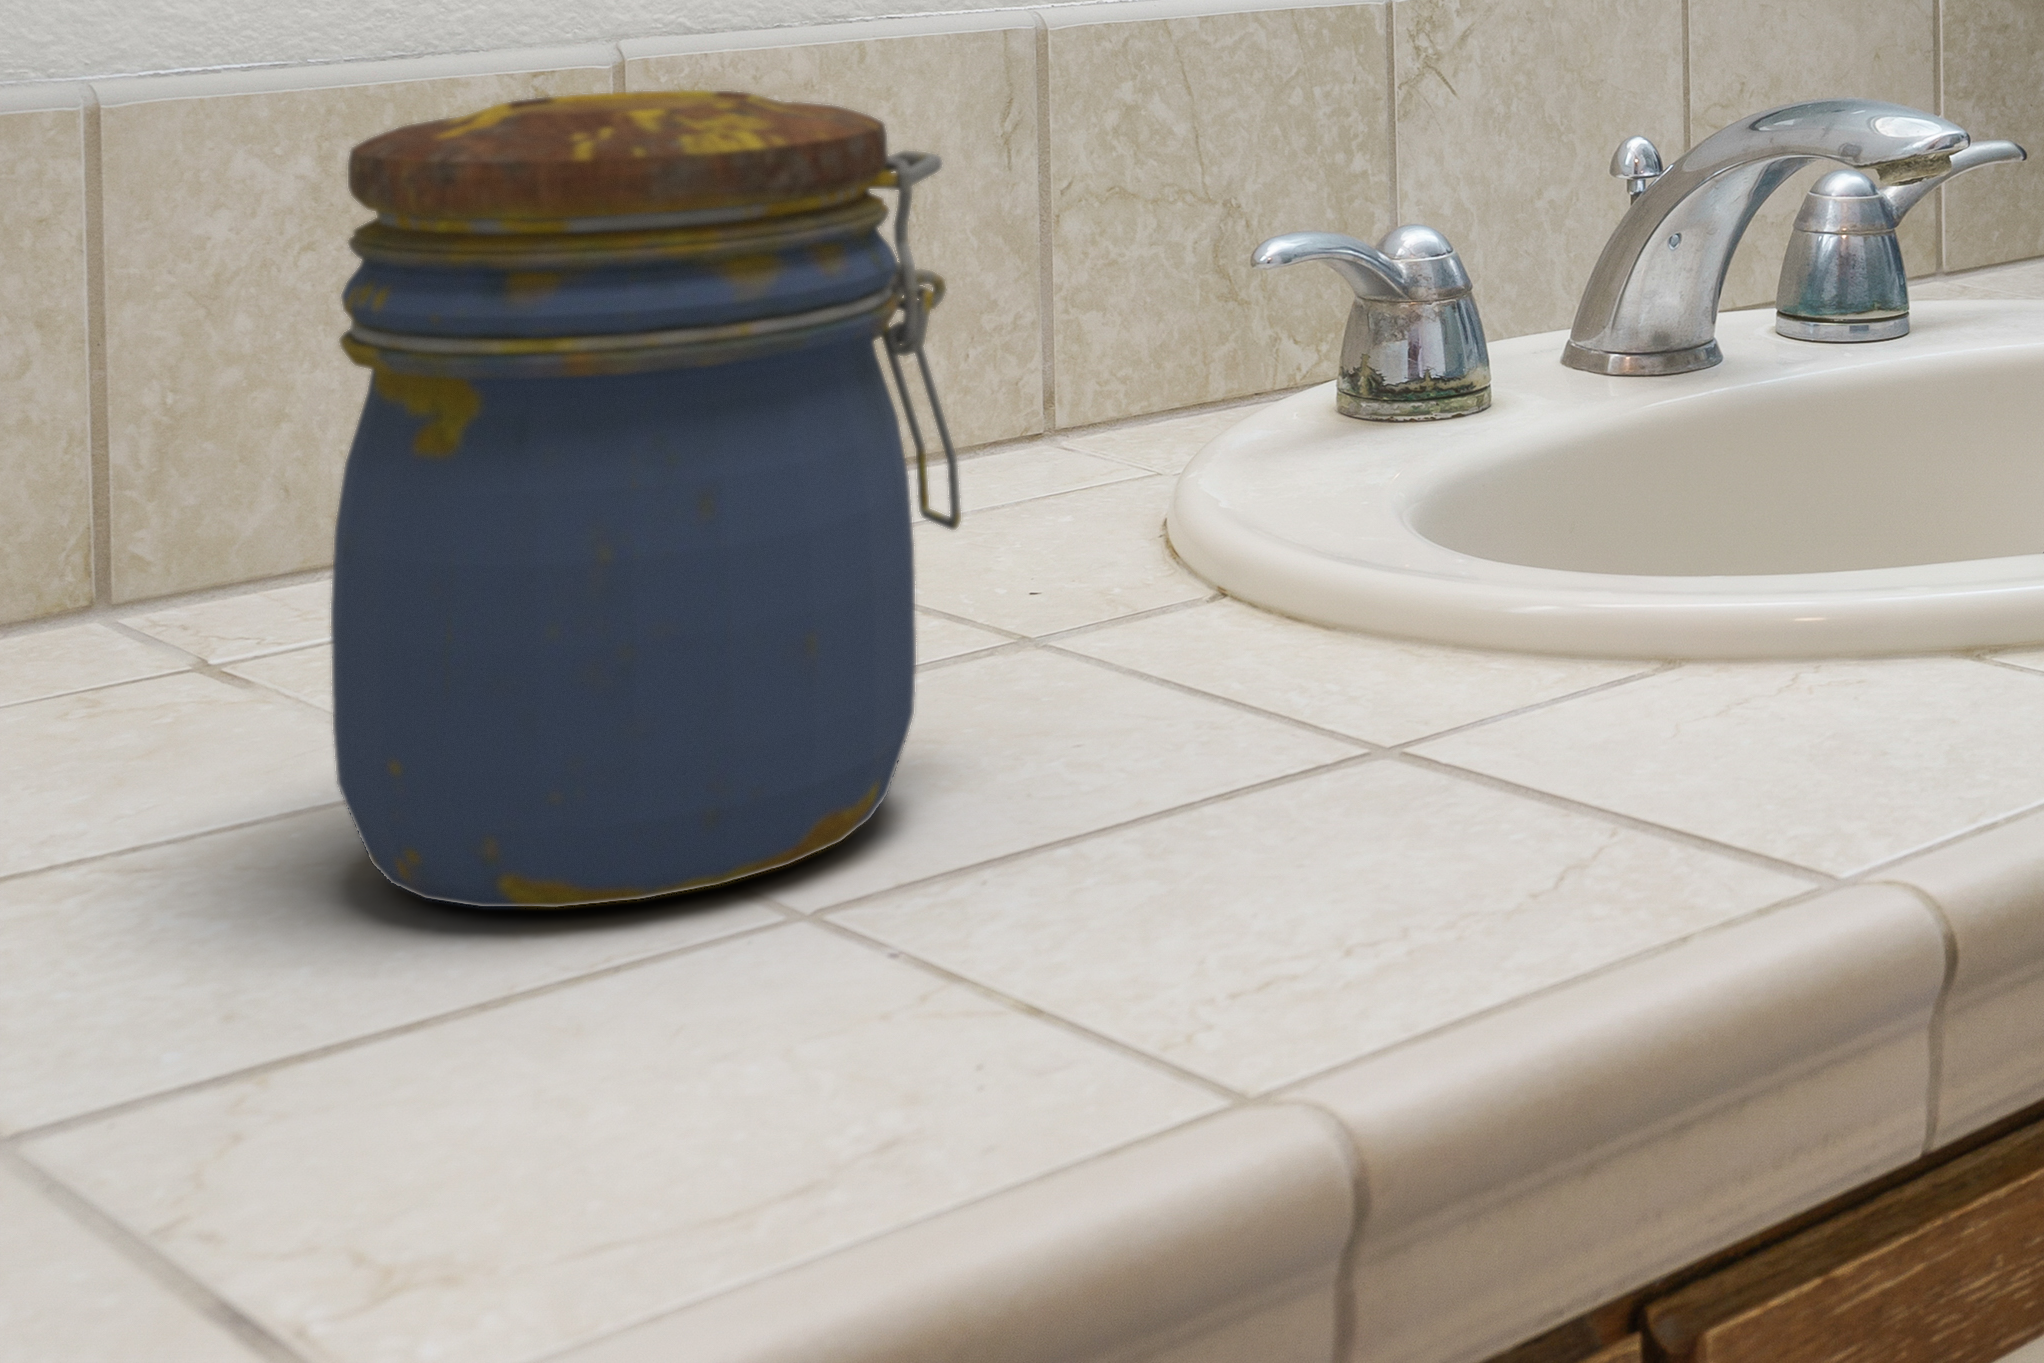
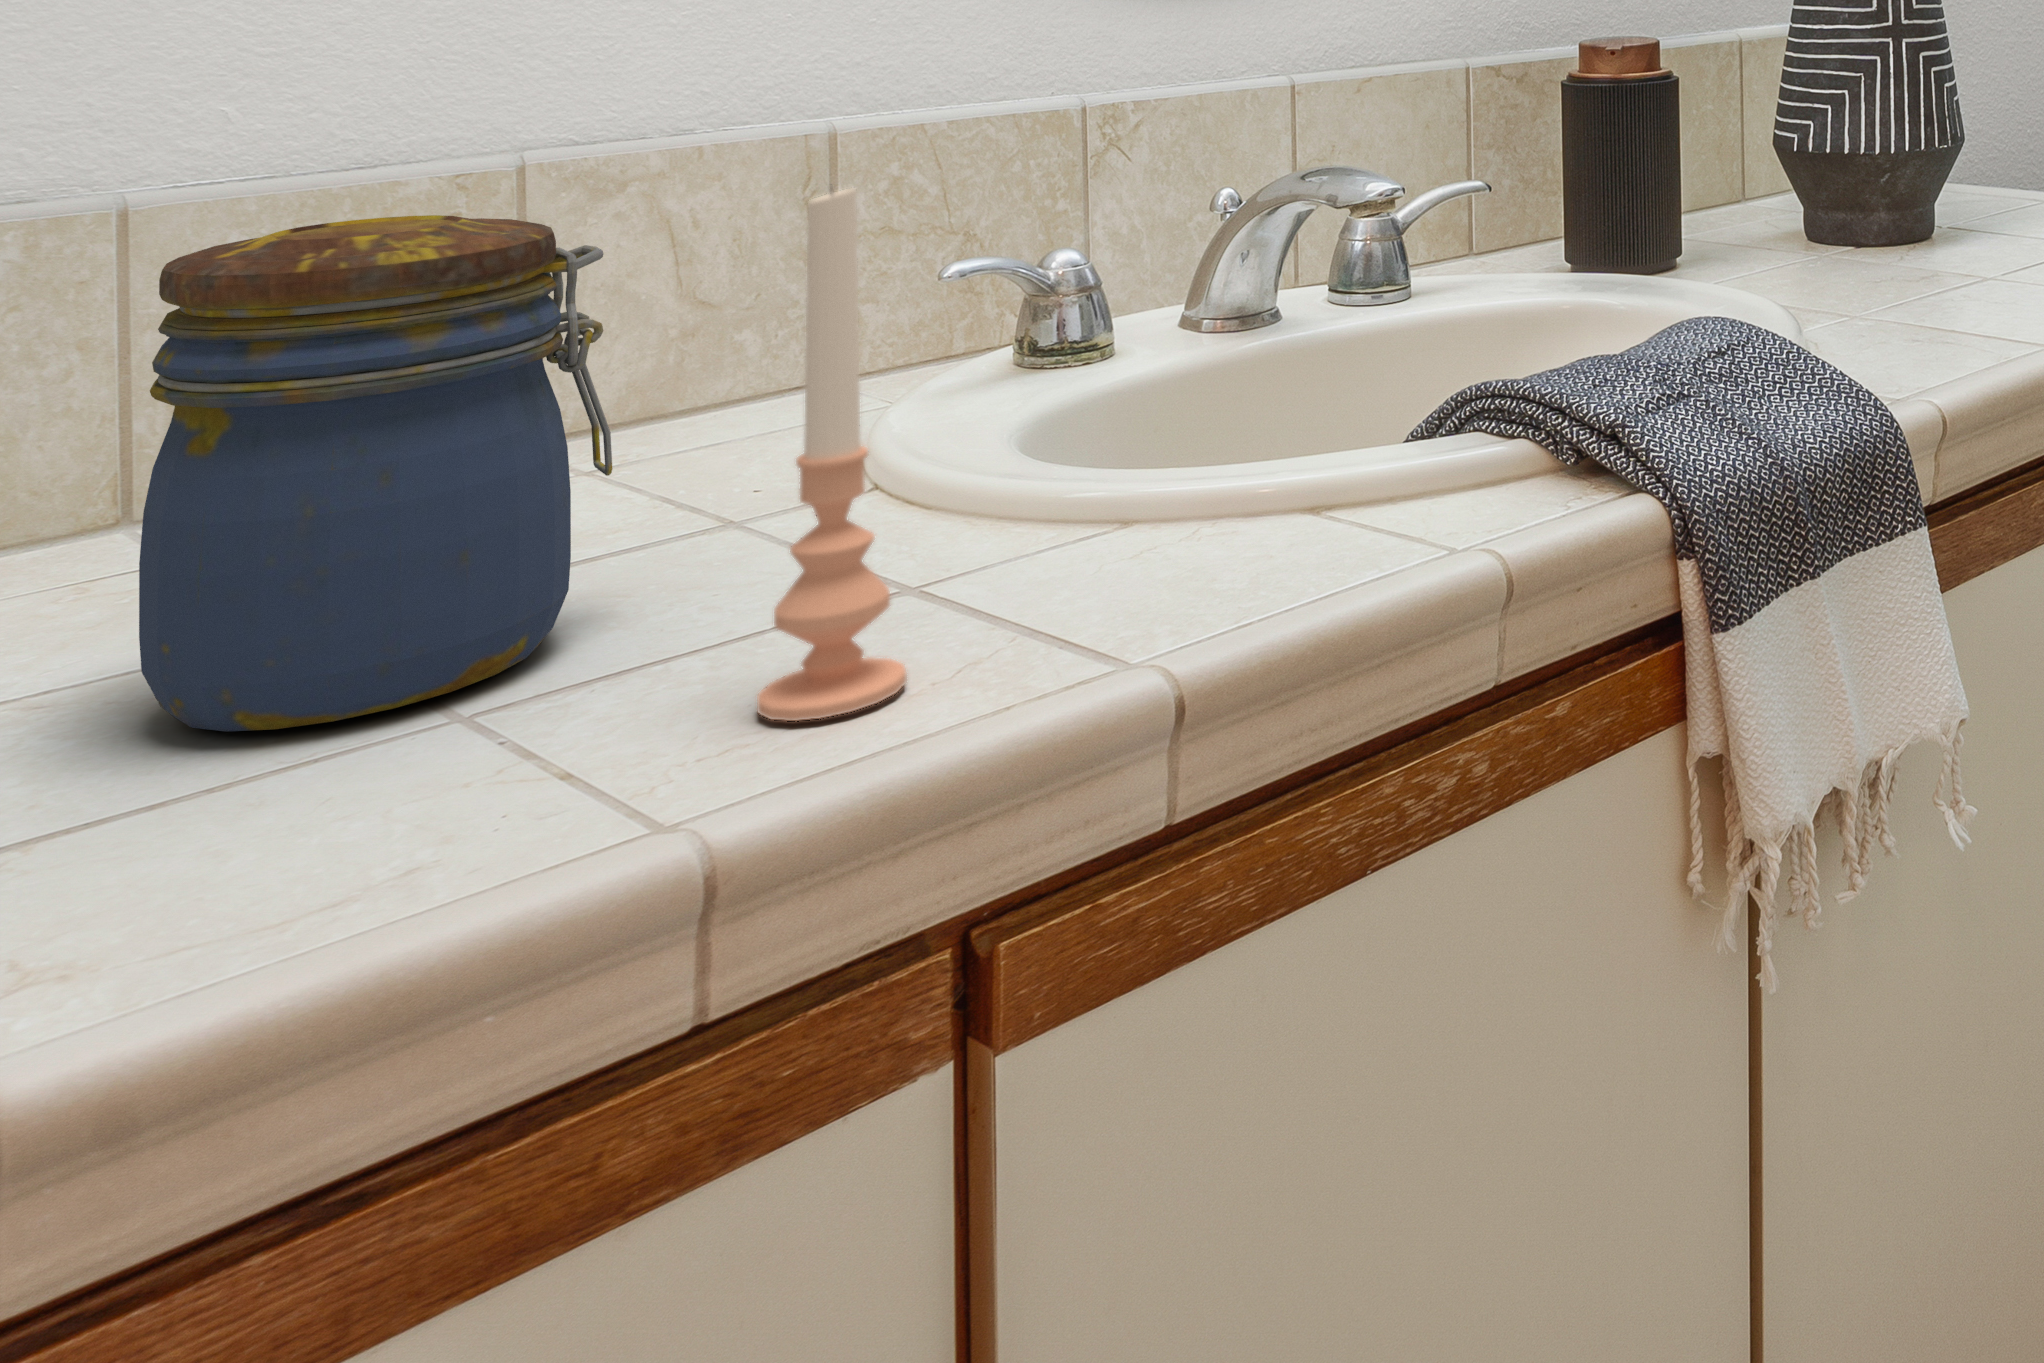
candle: none [1292,34,1512,935] -> present [757,184,907,721]

